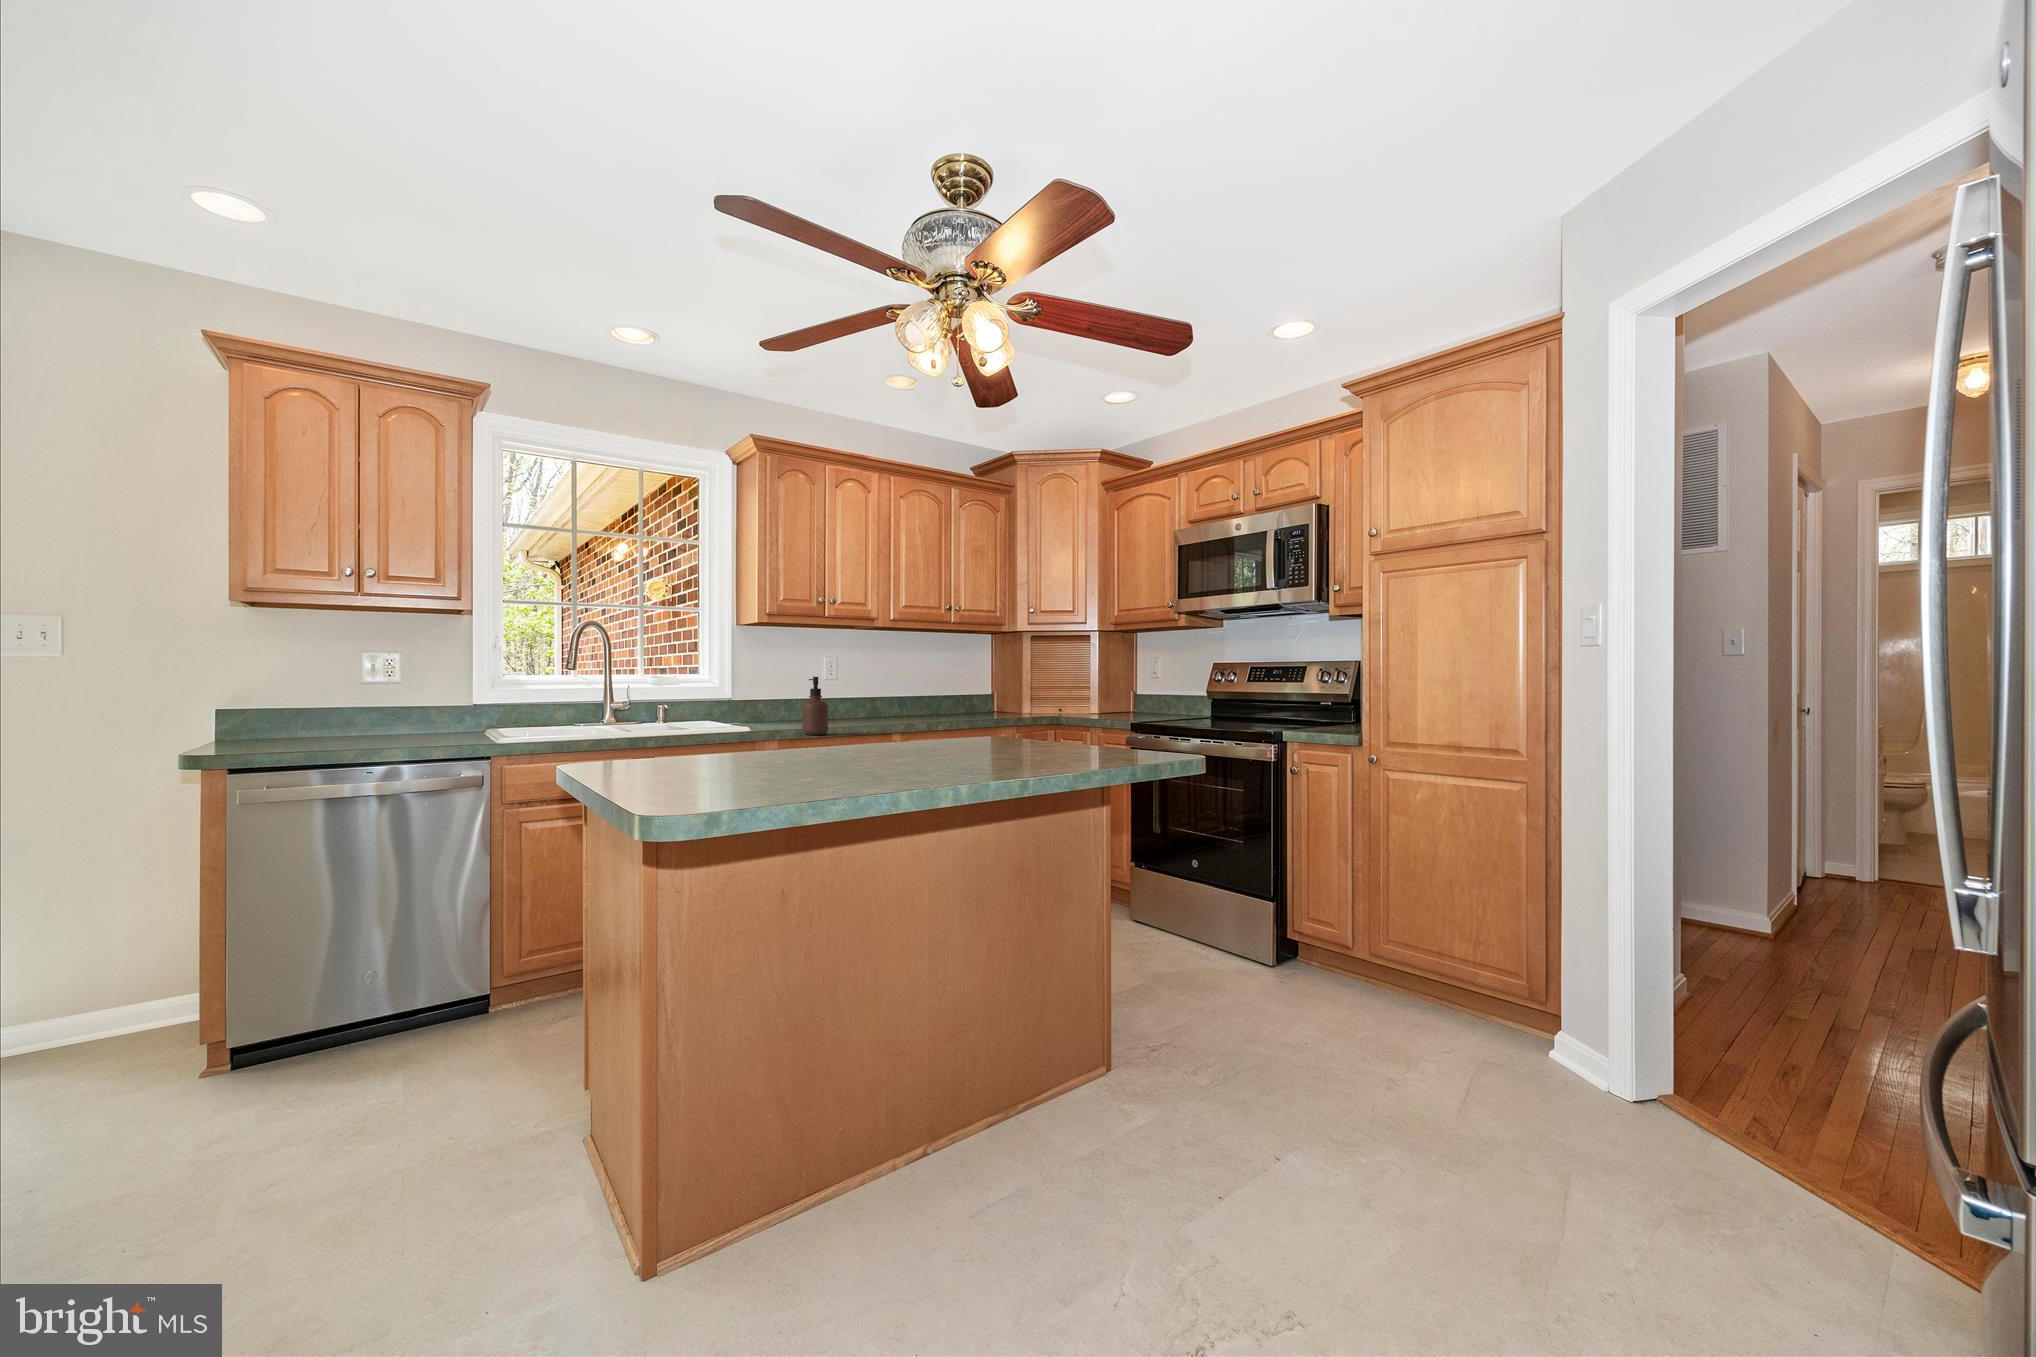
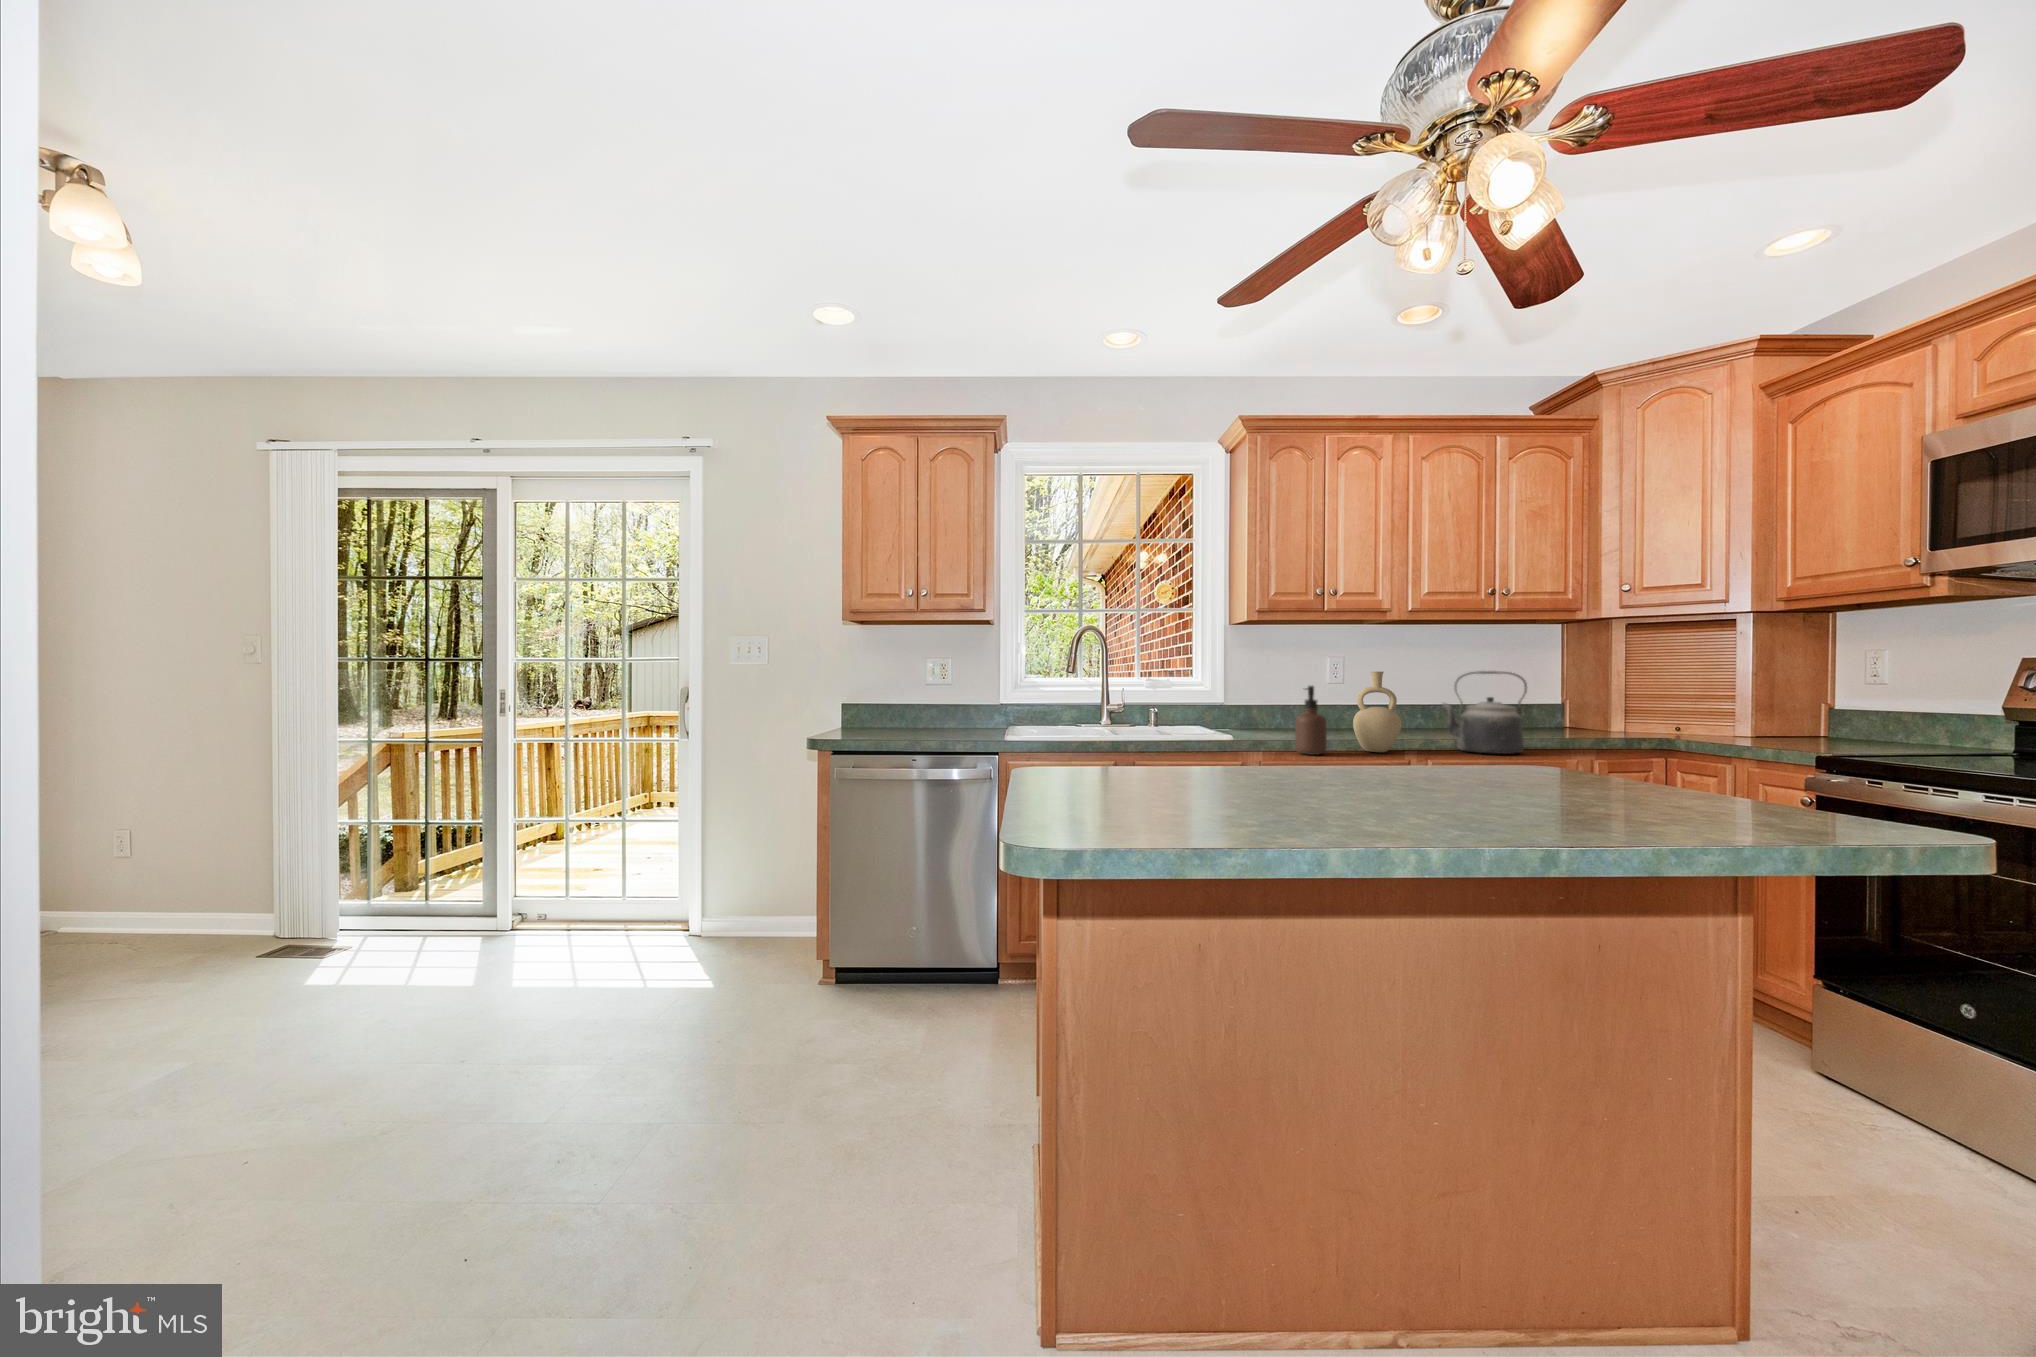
vase: none [848,666,885,732] -> present [1353,672,1401,752]
kettle: none [912,668,970,731] -> present [1442,671,1527,754]

